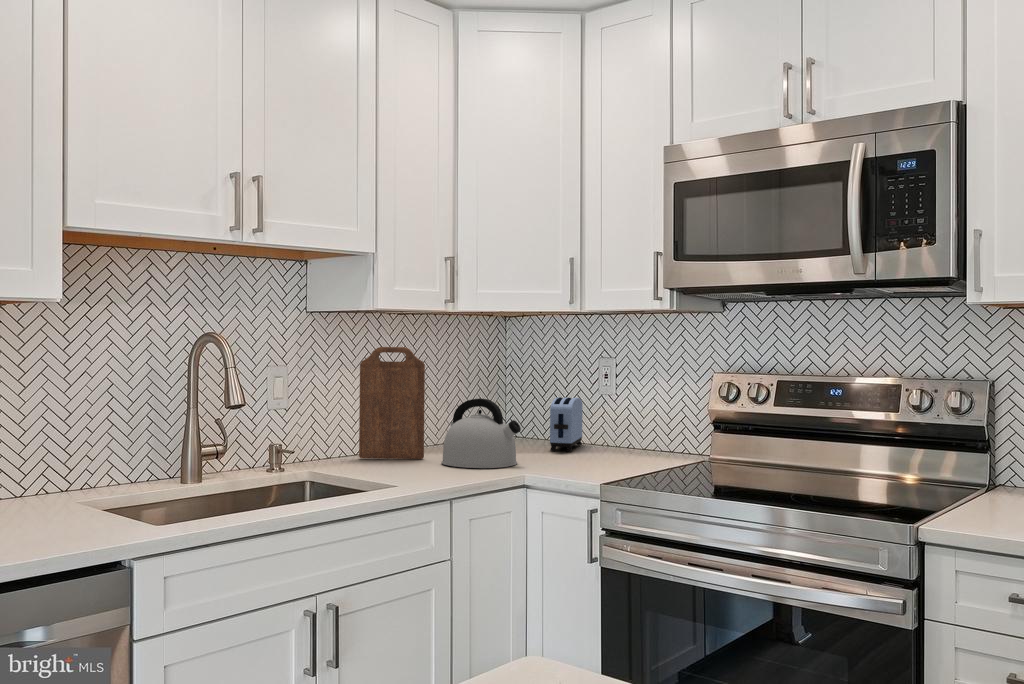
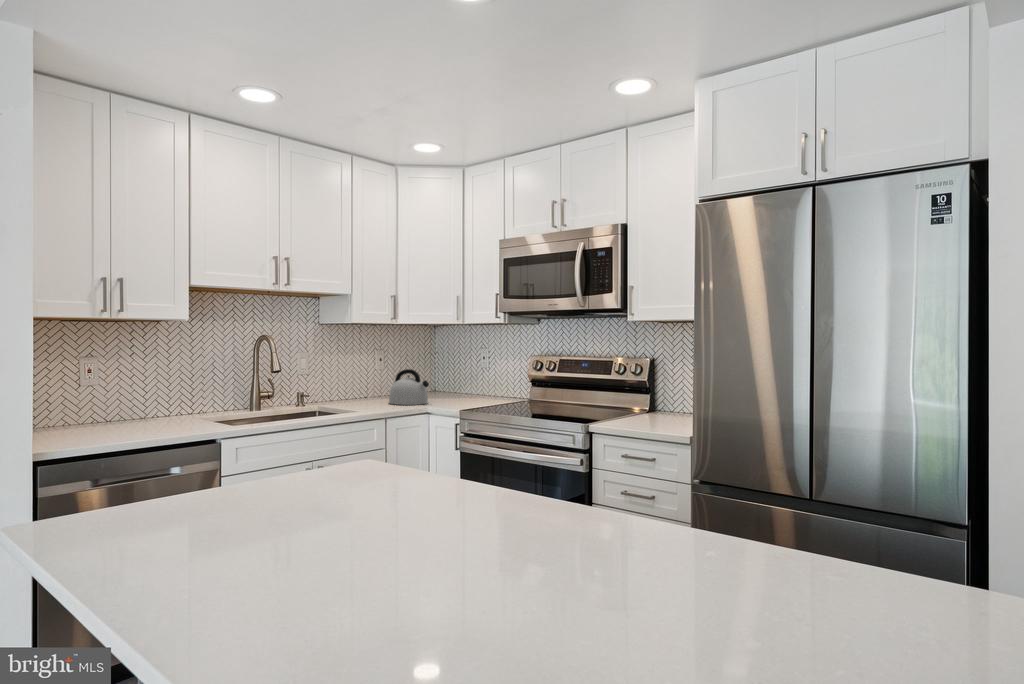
cutting board: present [359,347,425,459] -> none [347,342,381,402]
toaster: present [550,397,583,452] -> none [451,370,473,398]

